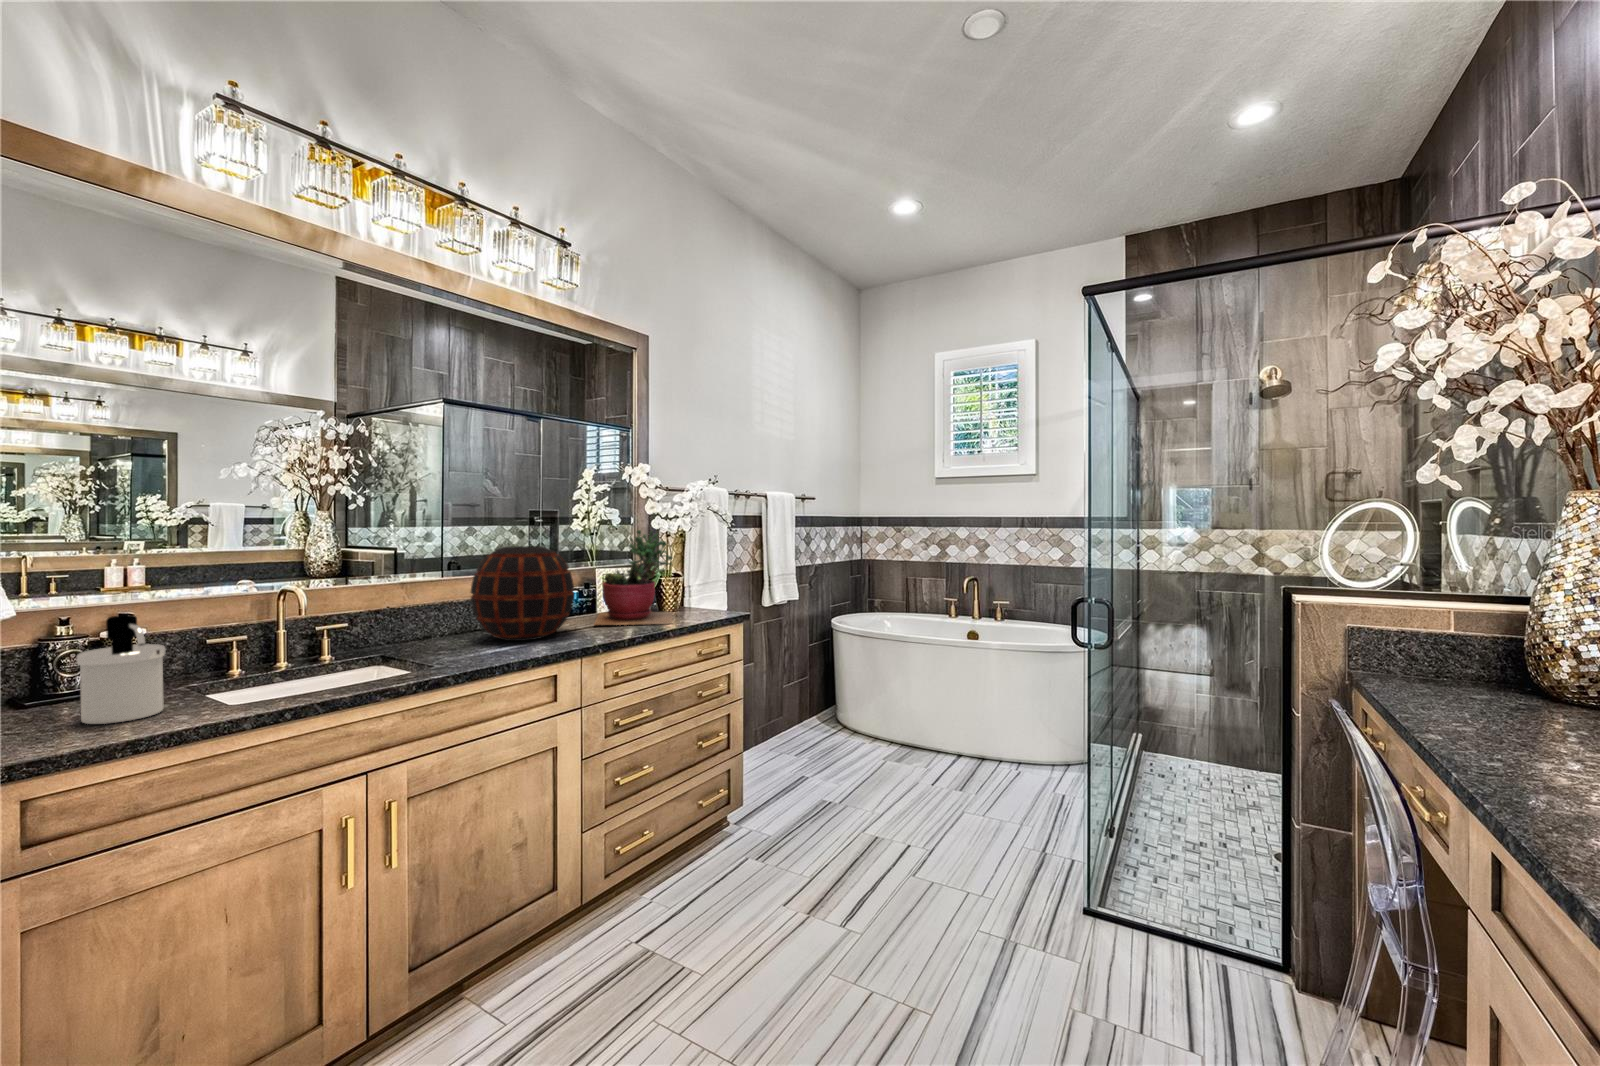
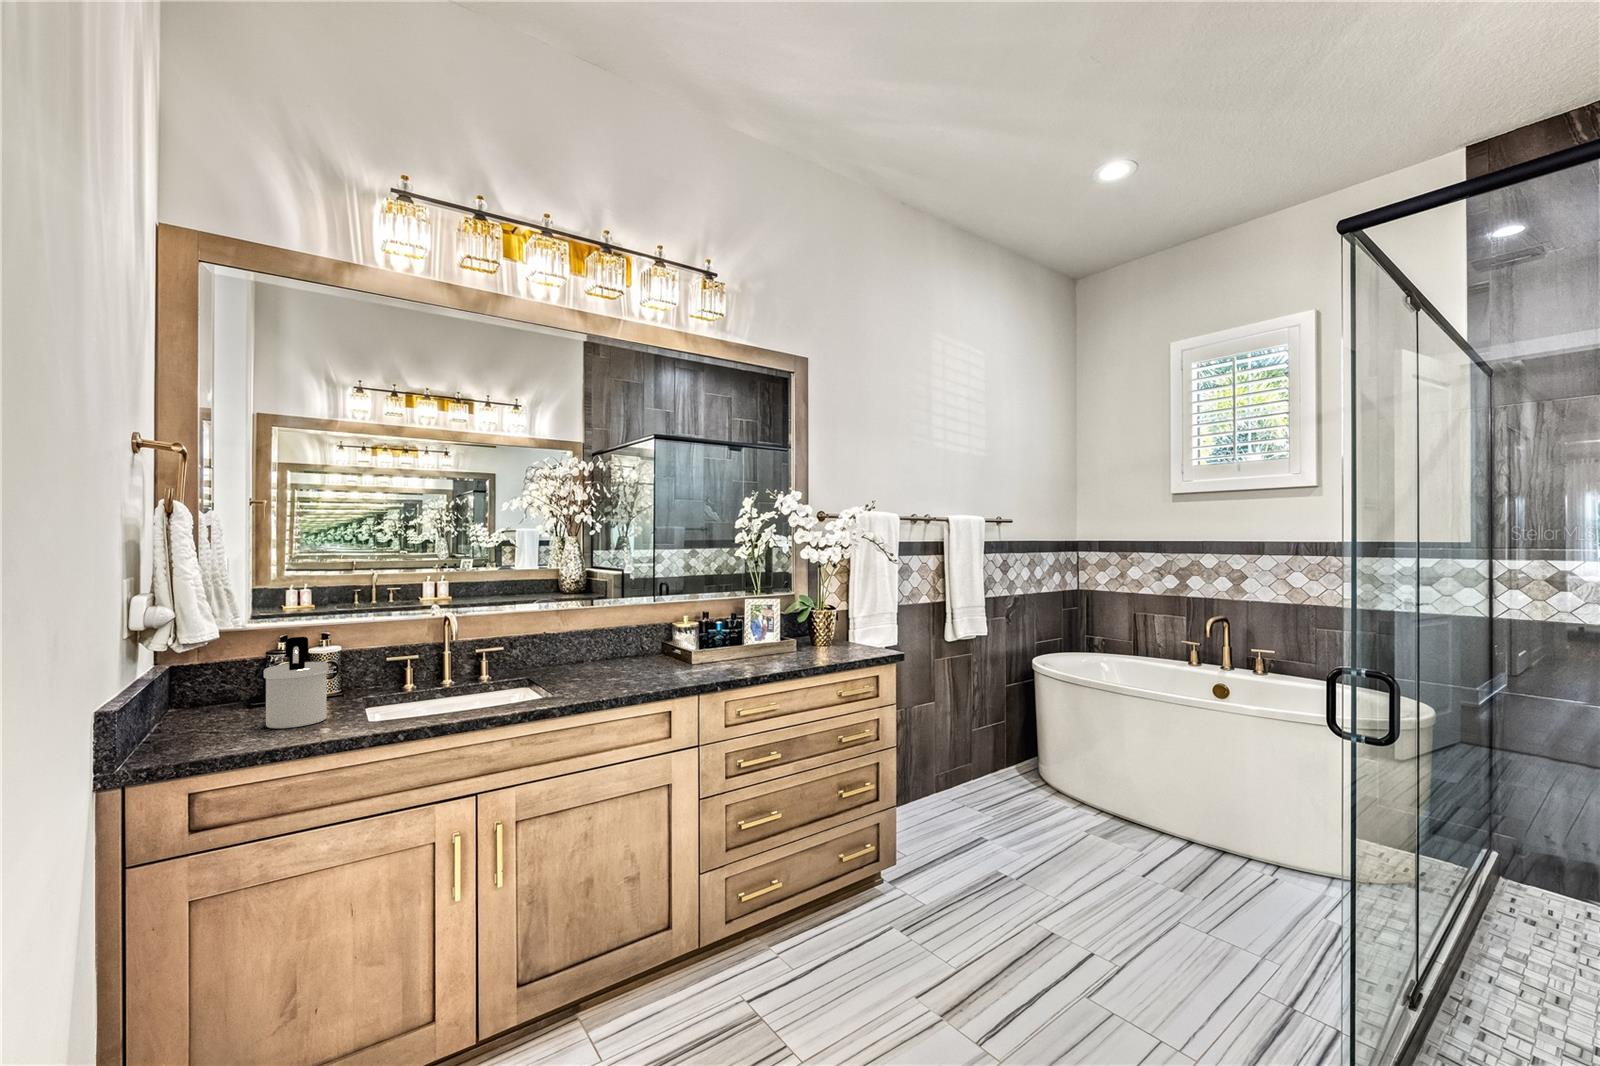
succulent plant: present [594,530,673,625] -> none [730,559,819,660]
decorative vase: present [471,546,574,641] -> none [609,576,706,670]

